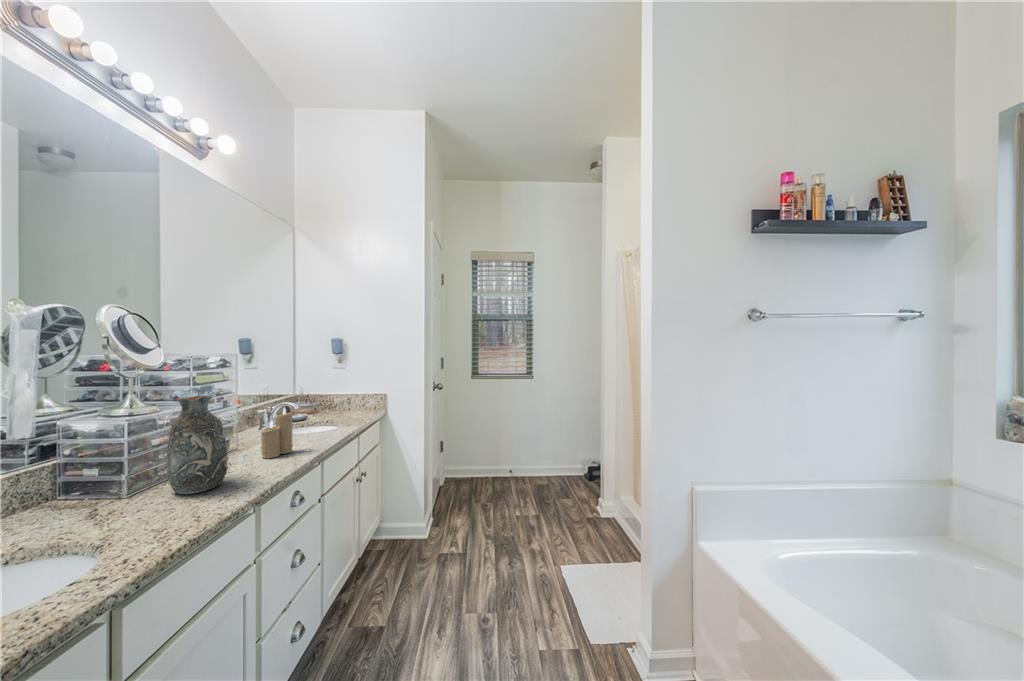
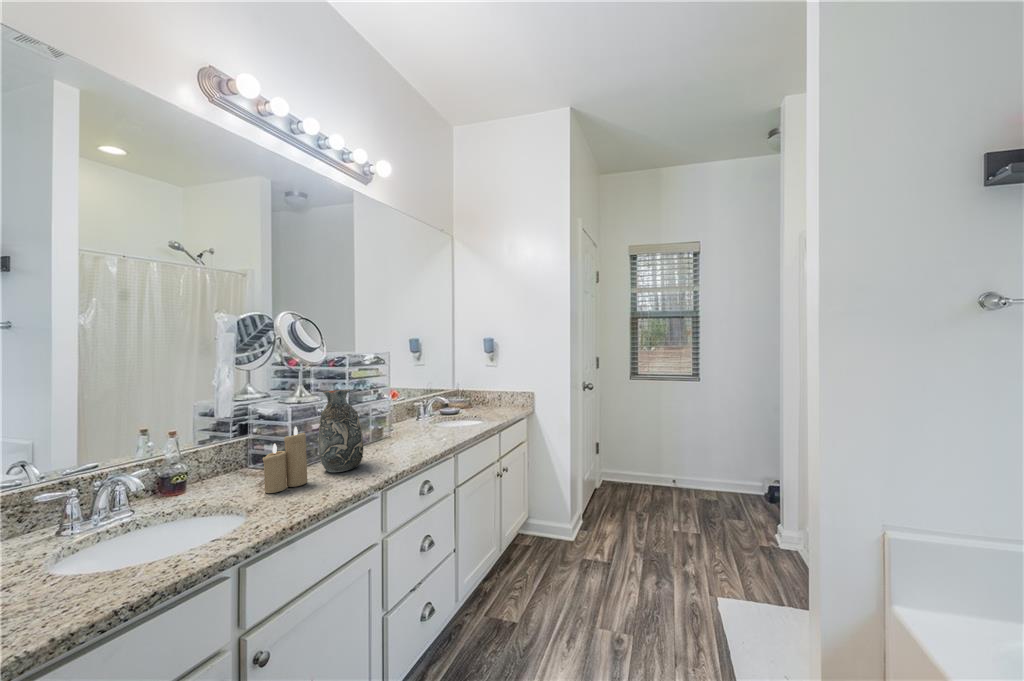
candle: present [261,408,293,458] -> present [263,427,307,493]

